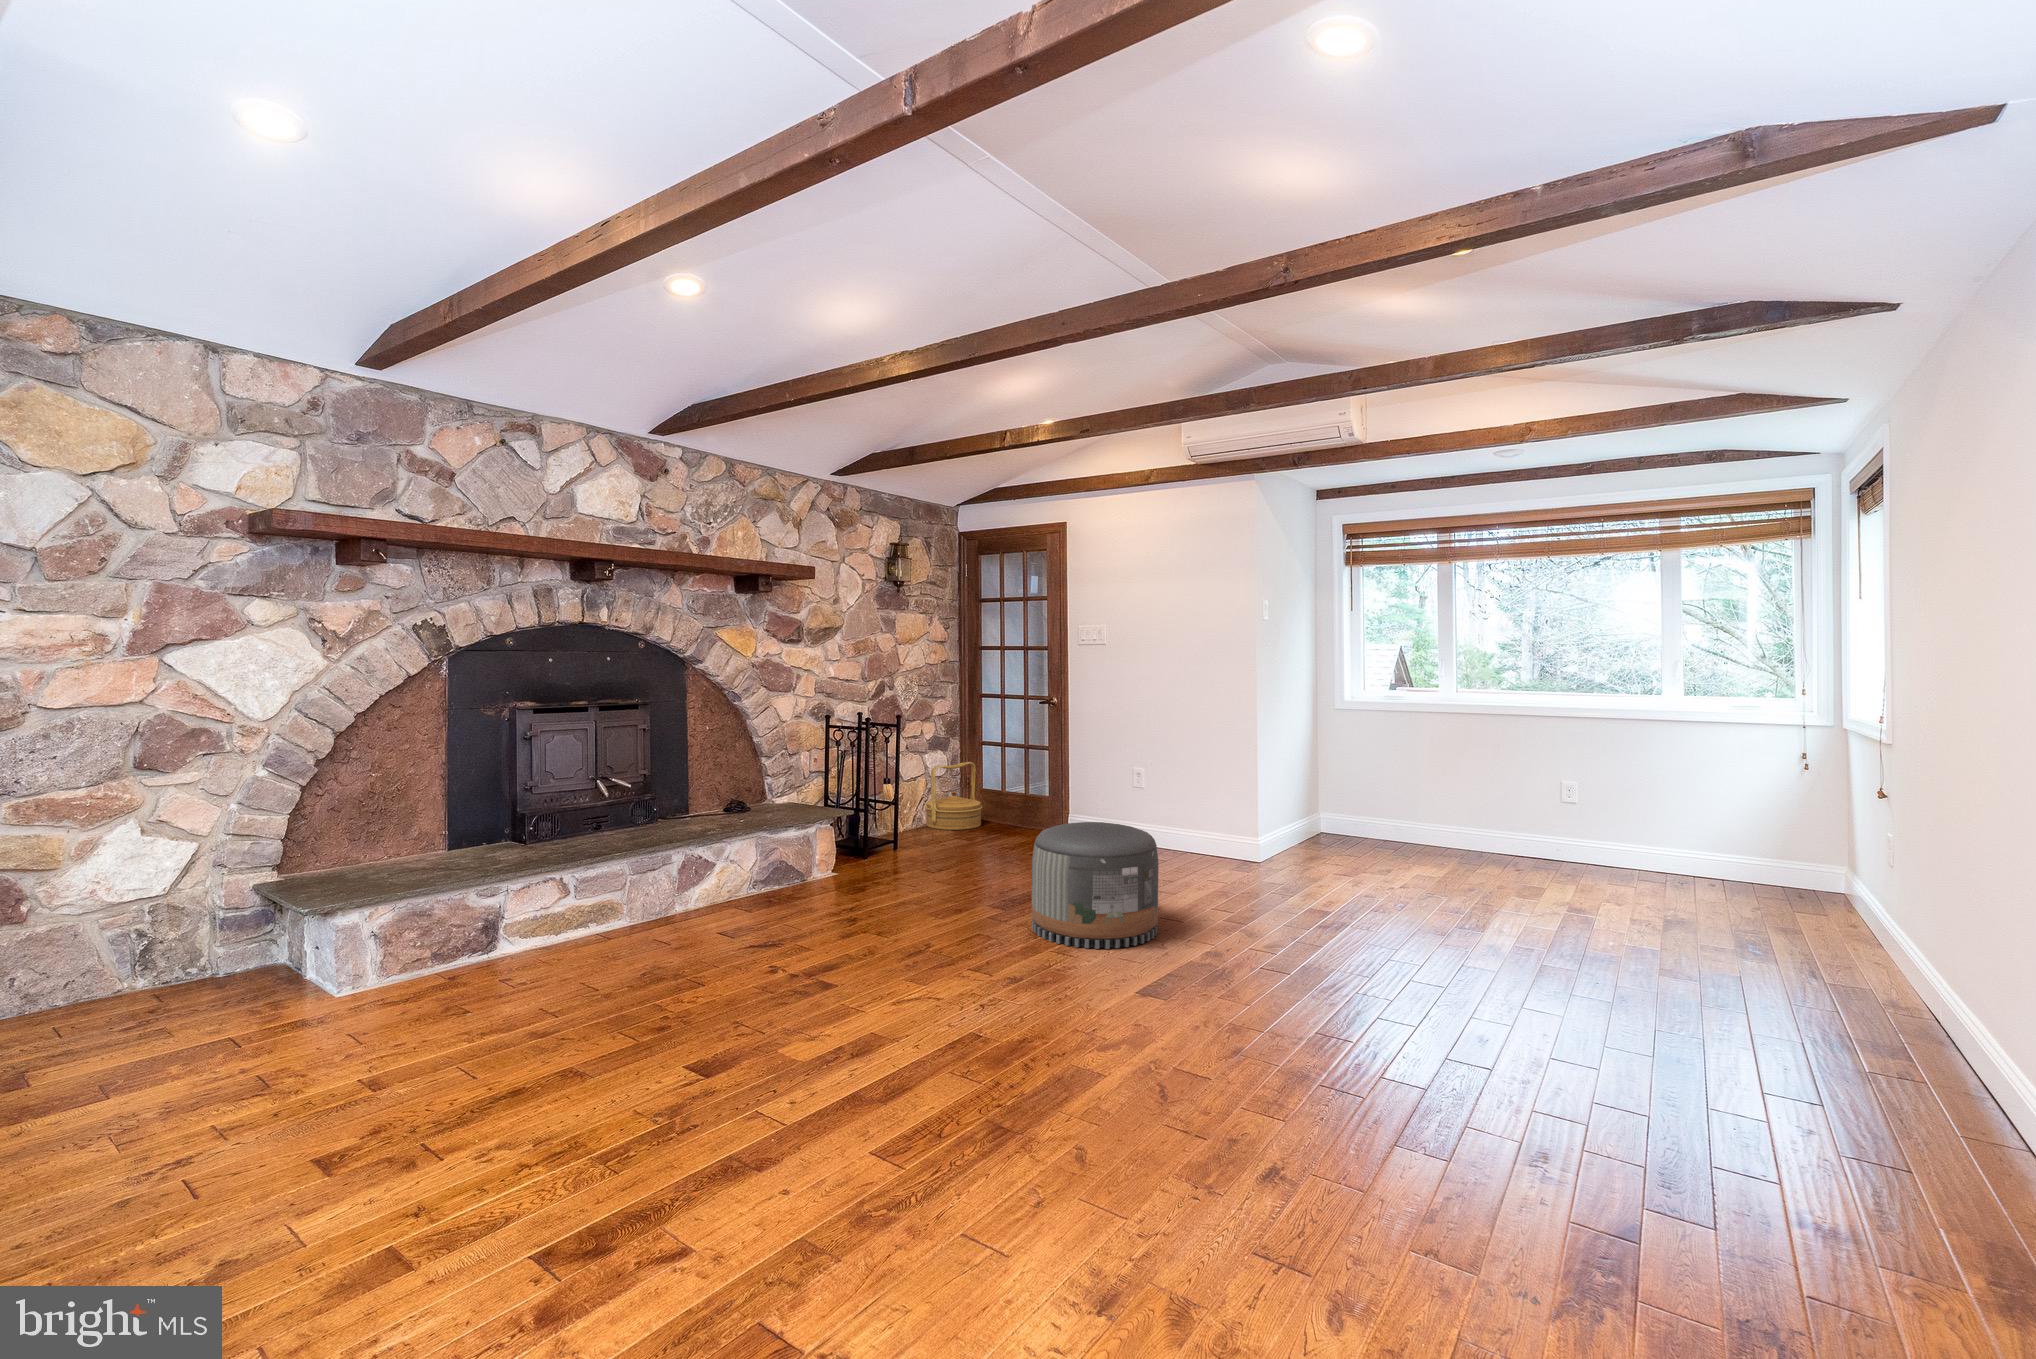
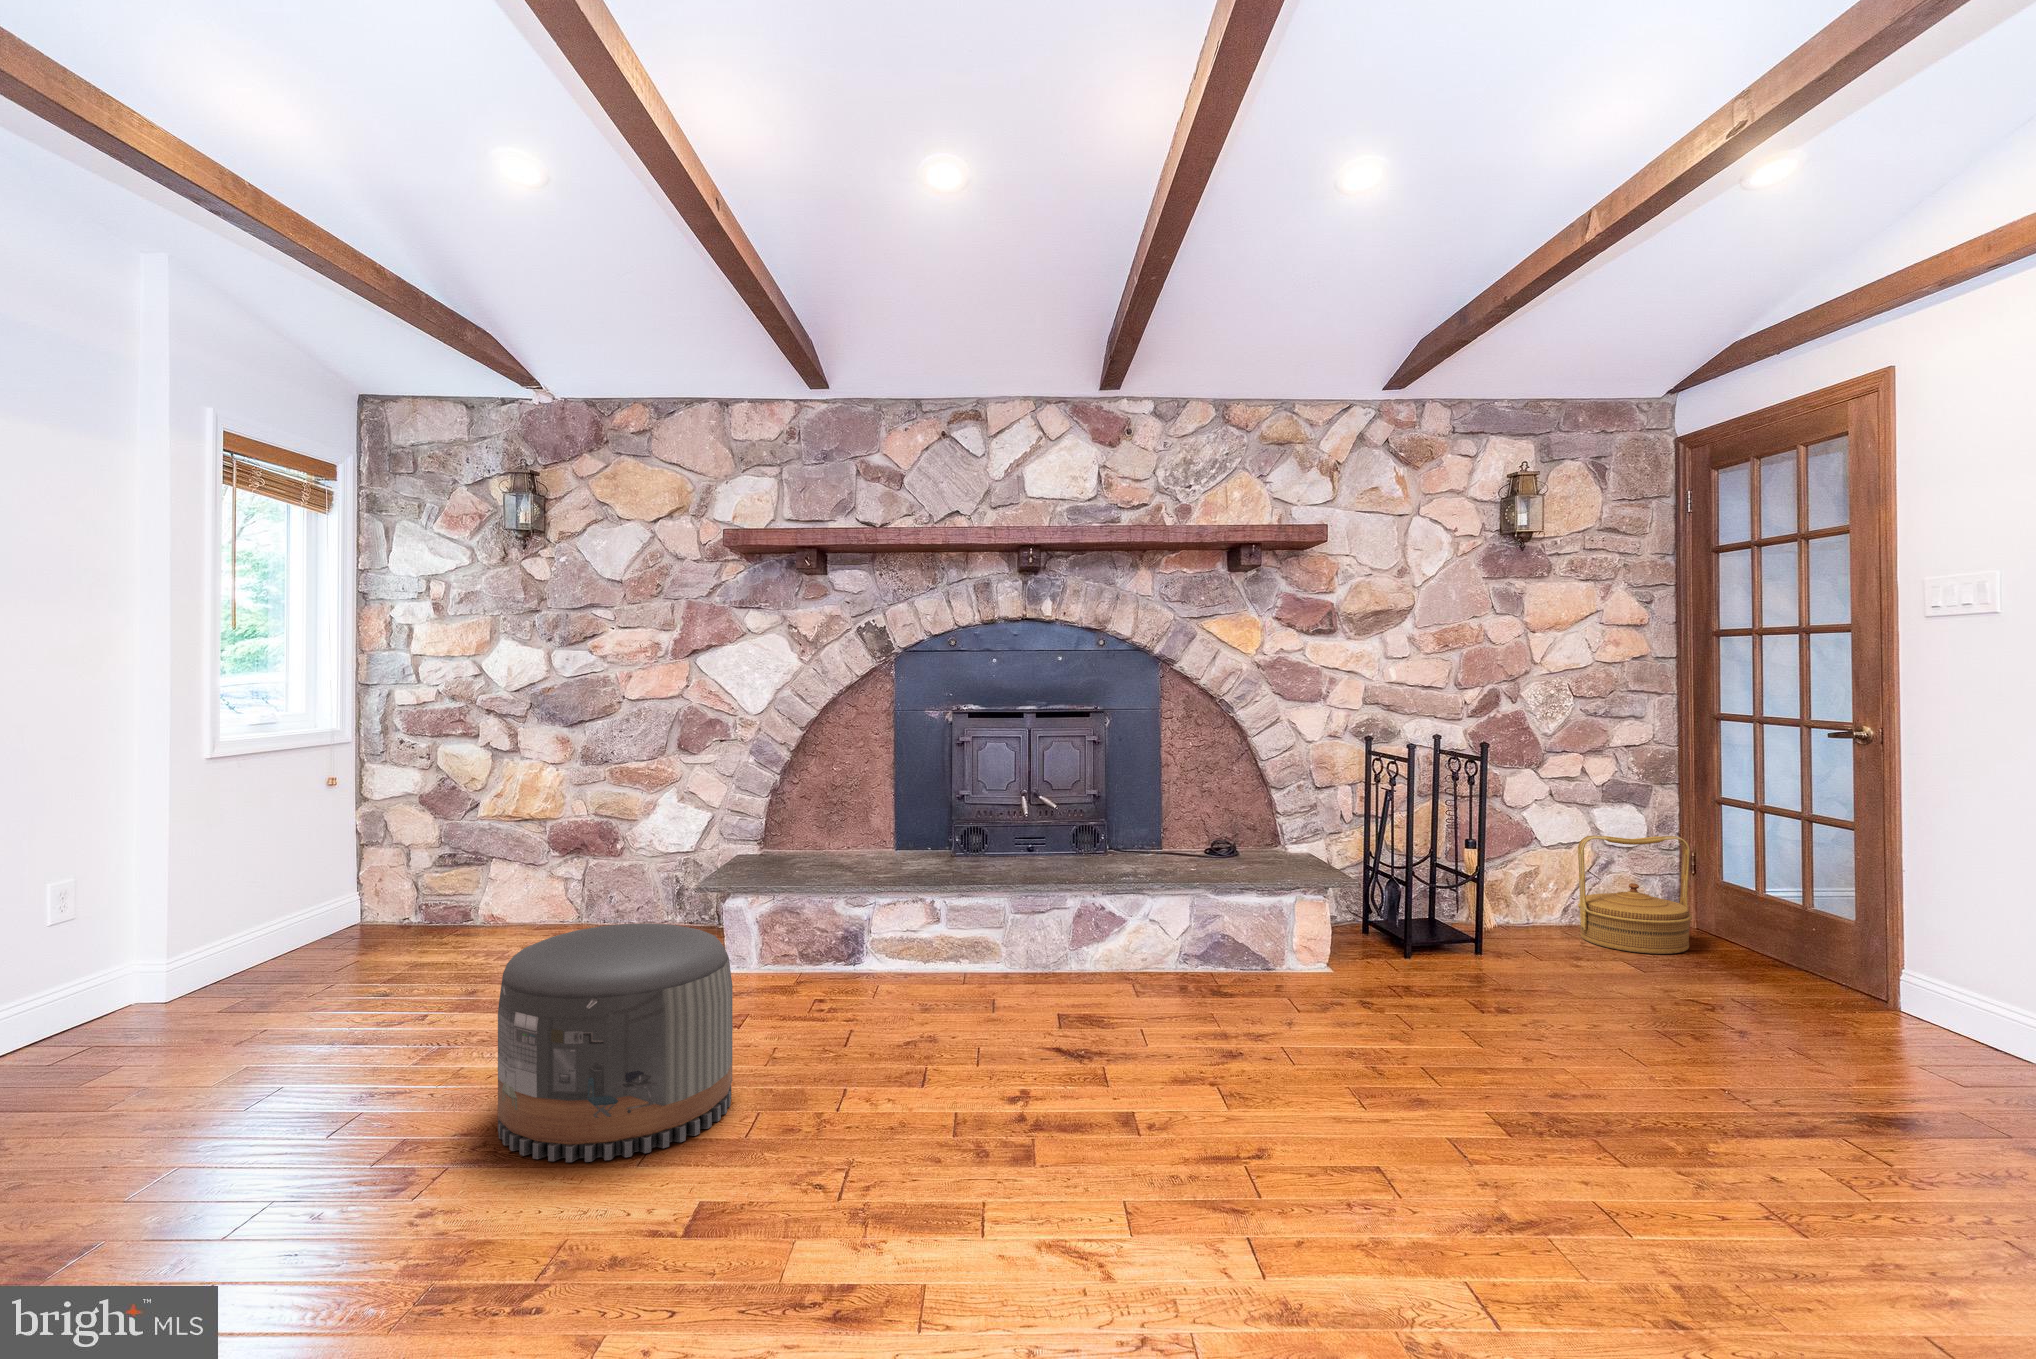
pouf: present [1032,822,1159,949] -> present [498,923,733,1162]

